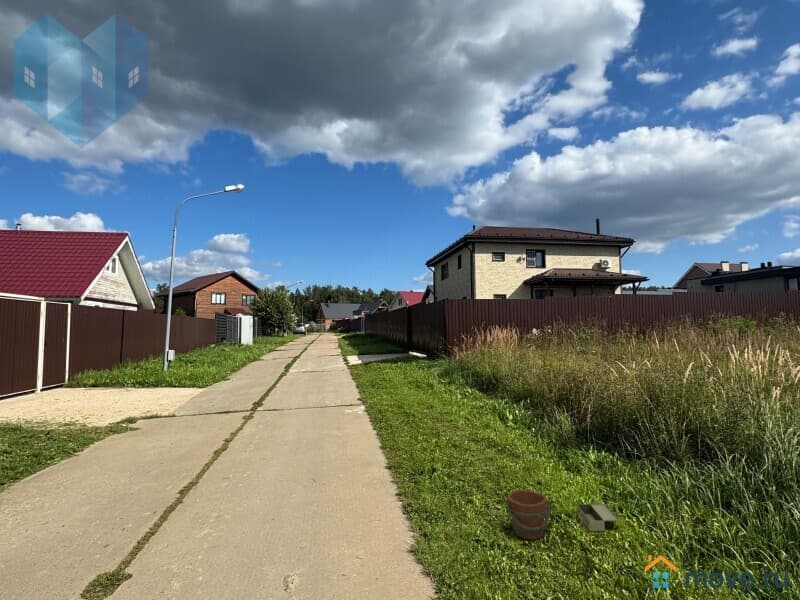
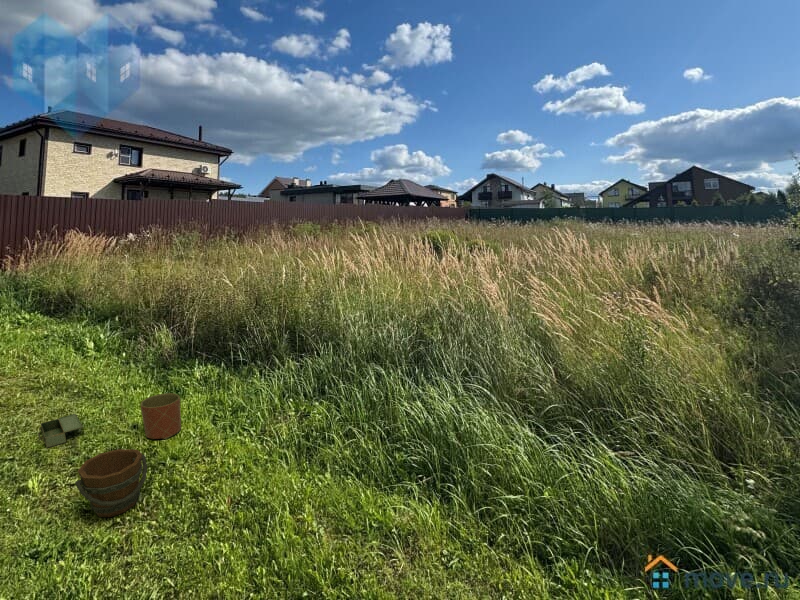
planter: none [546,461,575,500] -> present [140,393,181,439]
toolbox: present [577,503,619,531] -> present [38,414,83,447]

